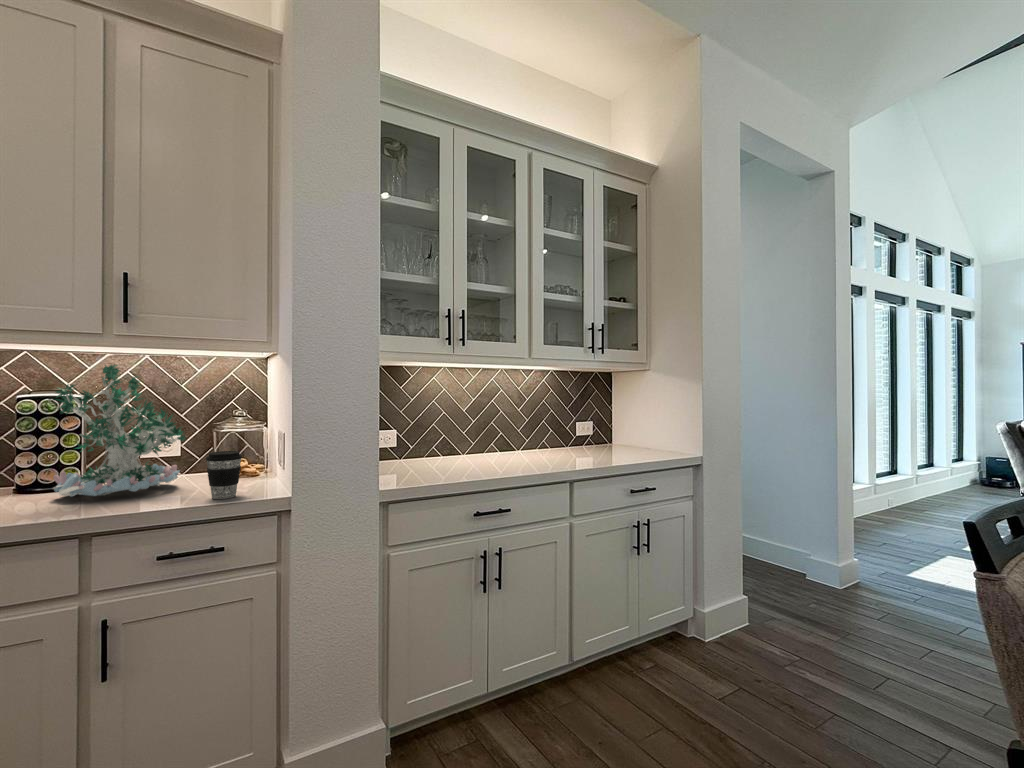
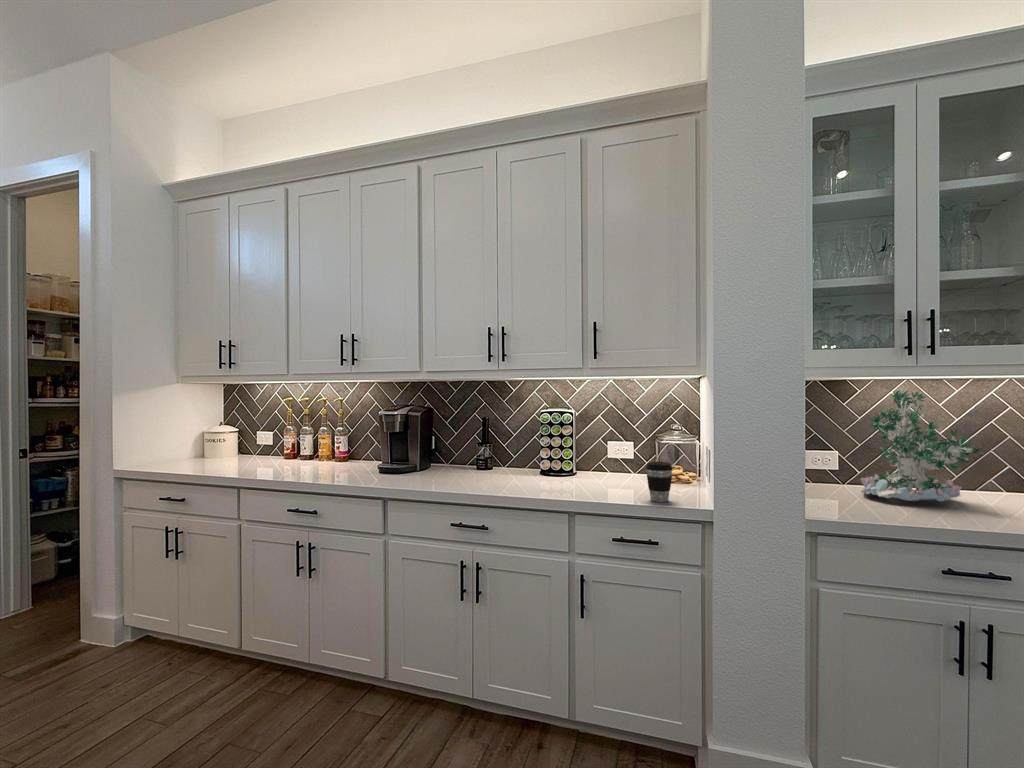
plant: present [53,364,185,497] -> present [861,390,984,501]

